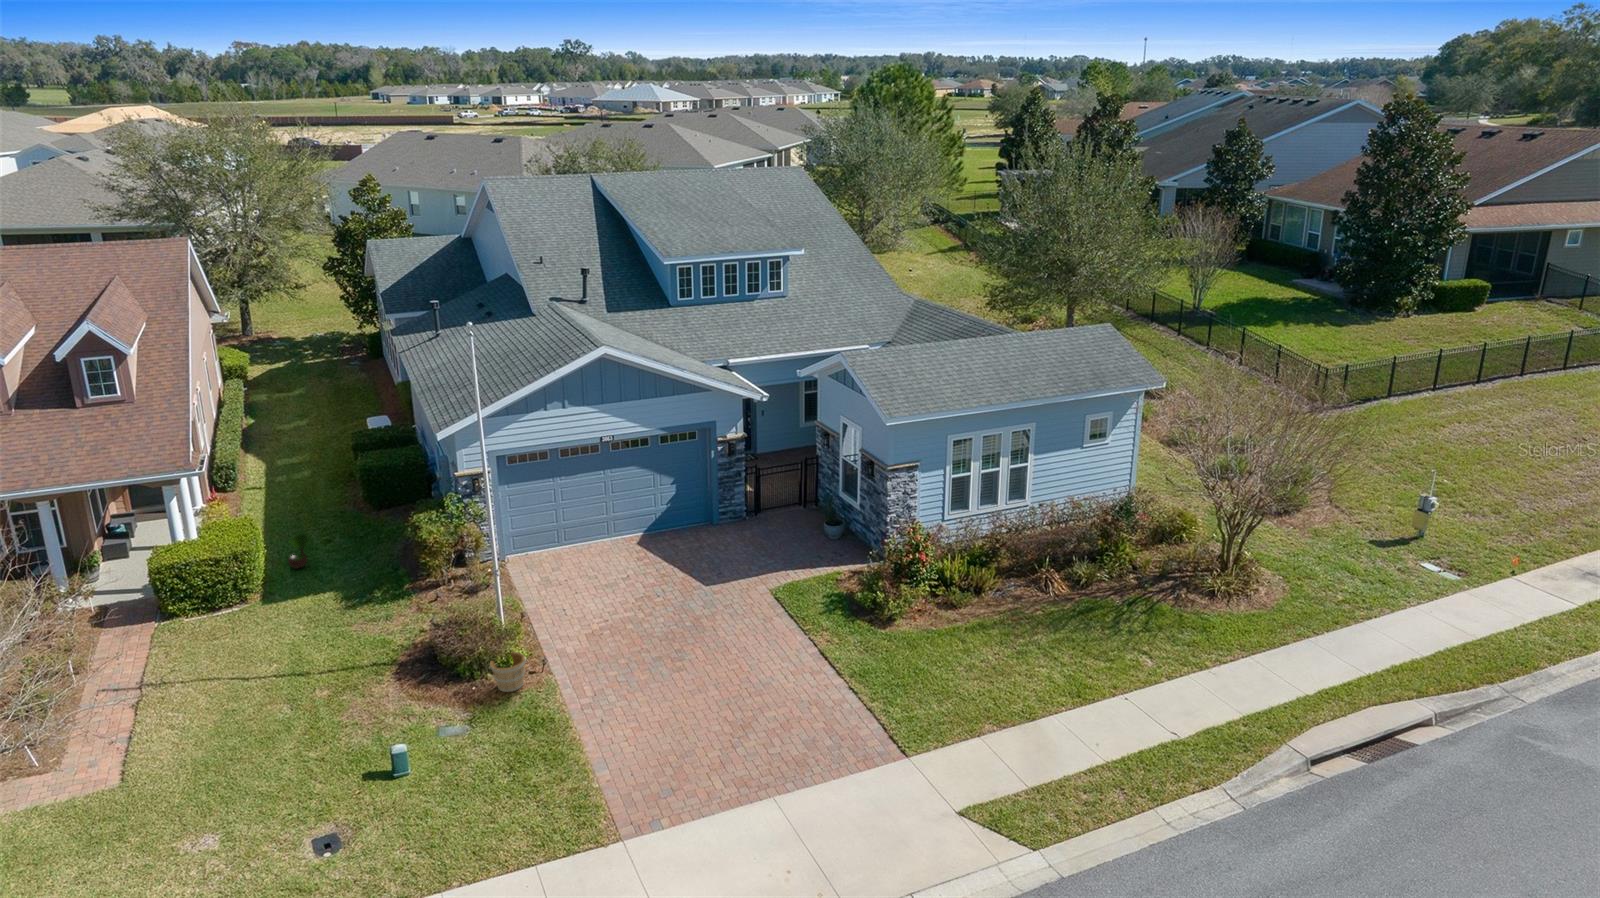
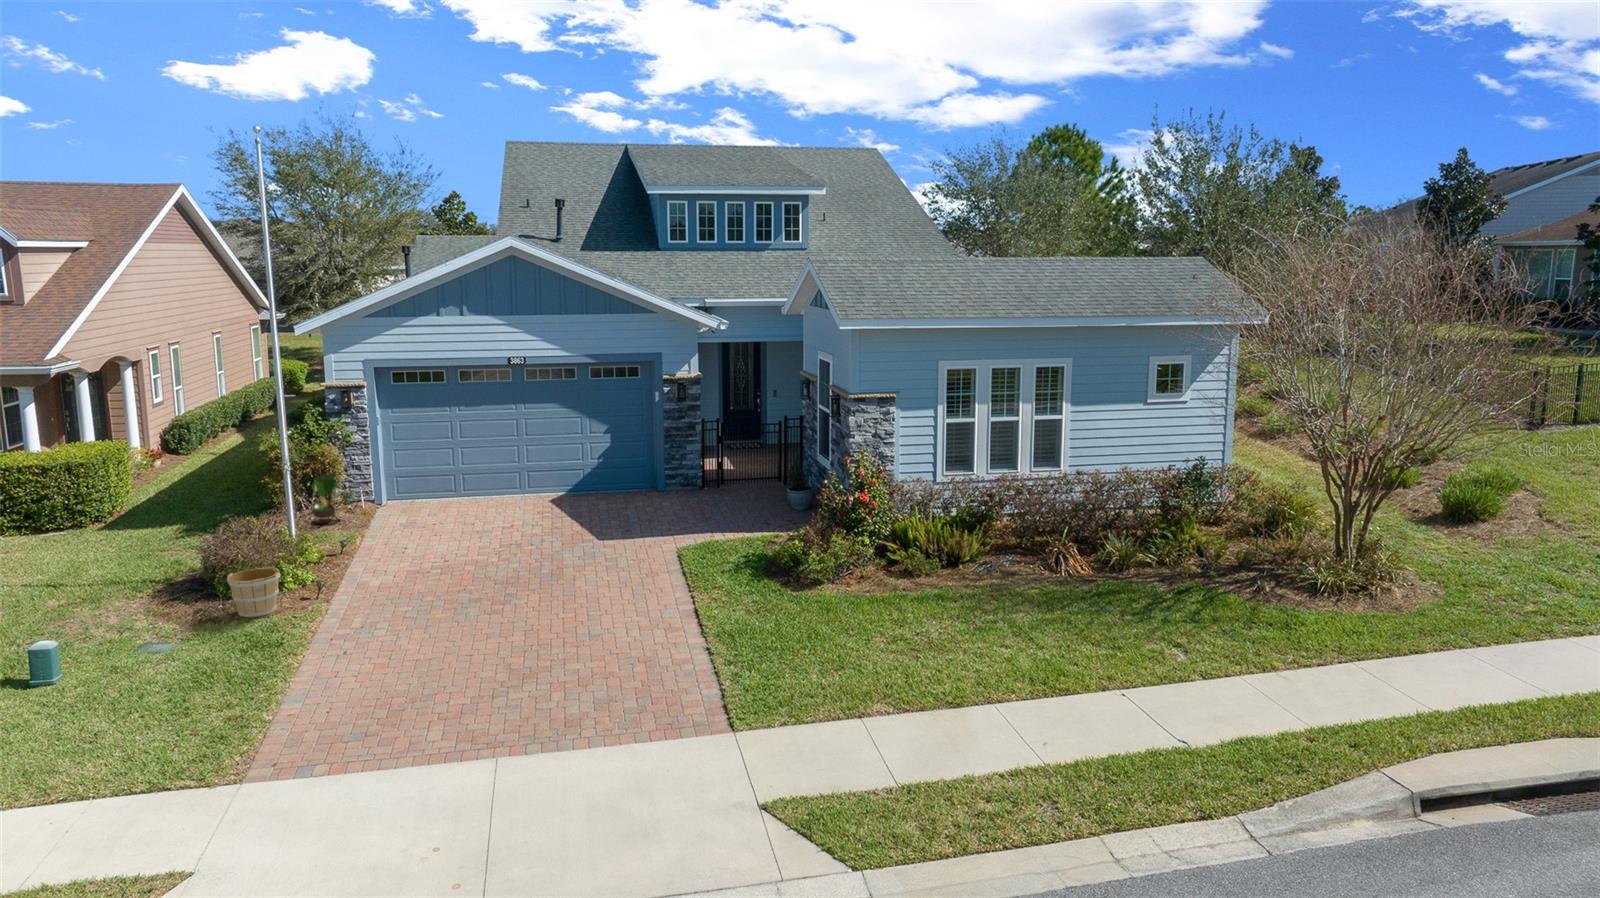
potted tree: present [288,534,310,569] -> present [312,476,338,524]

